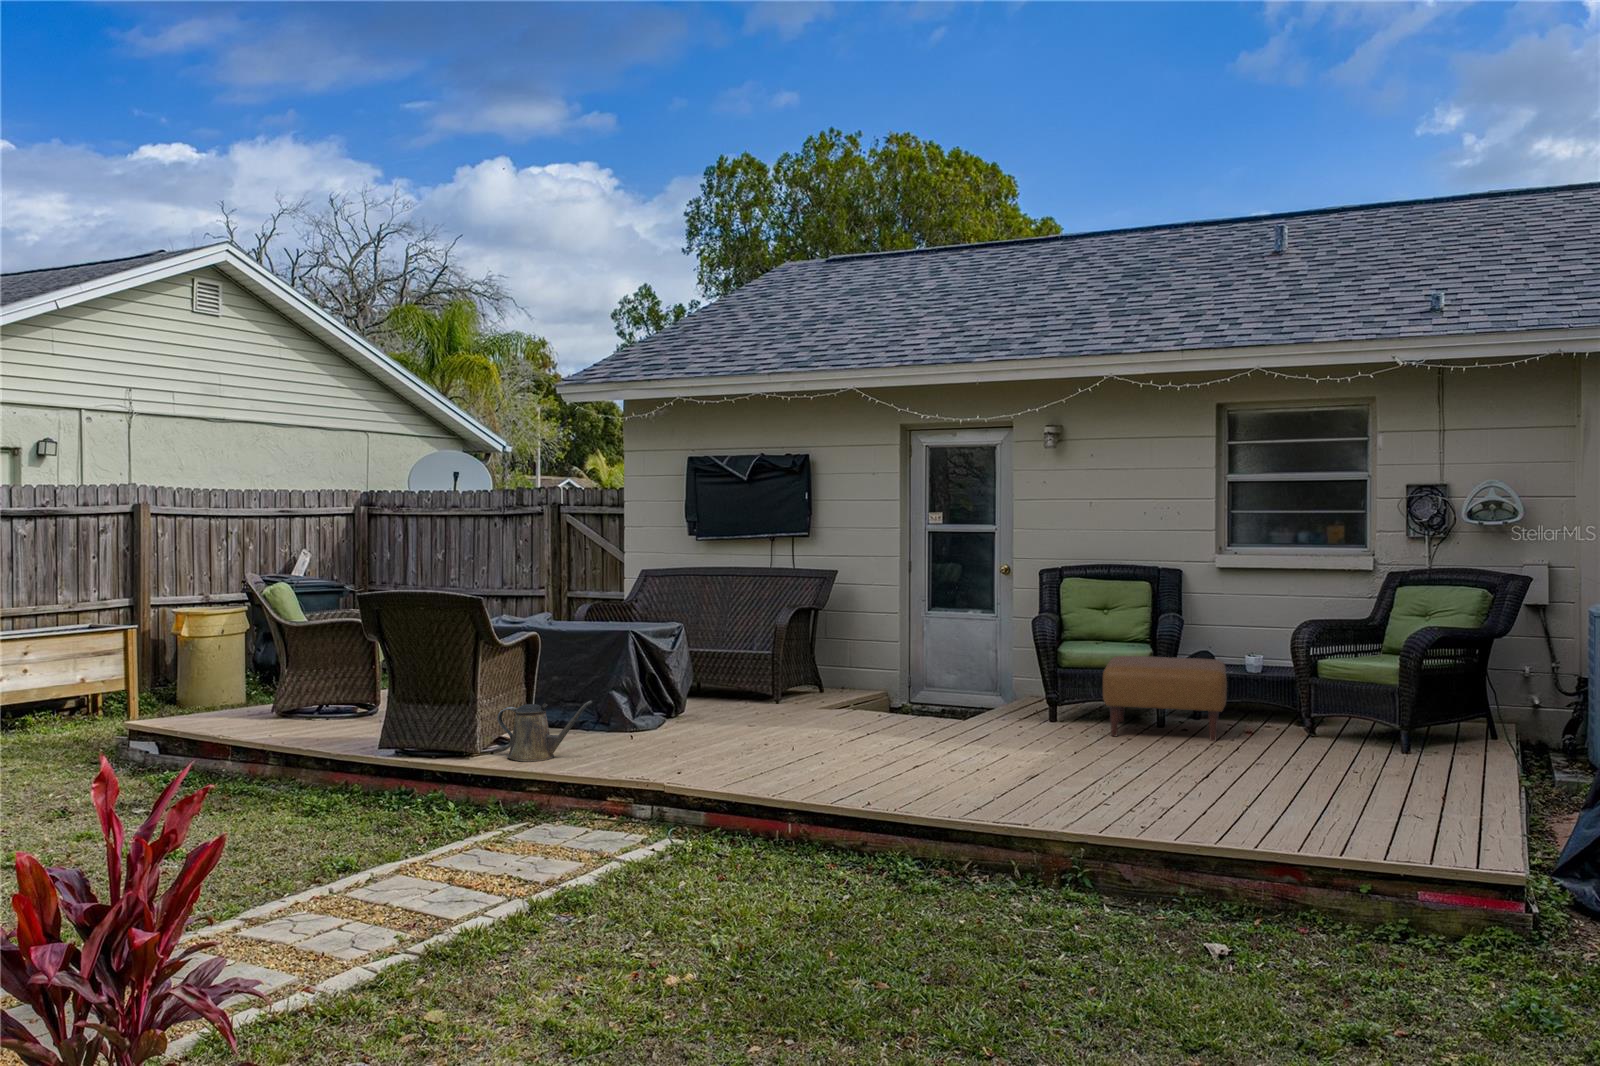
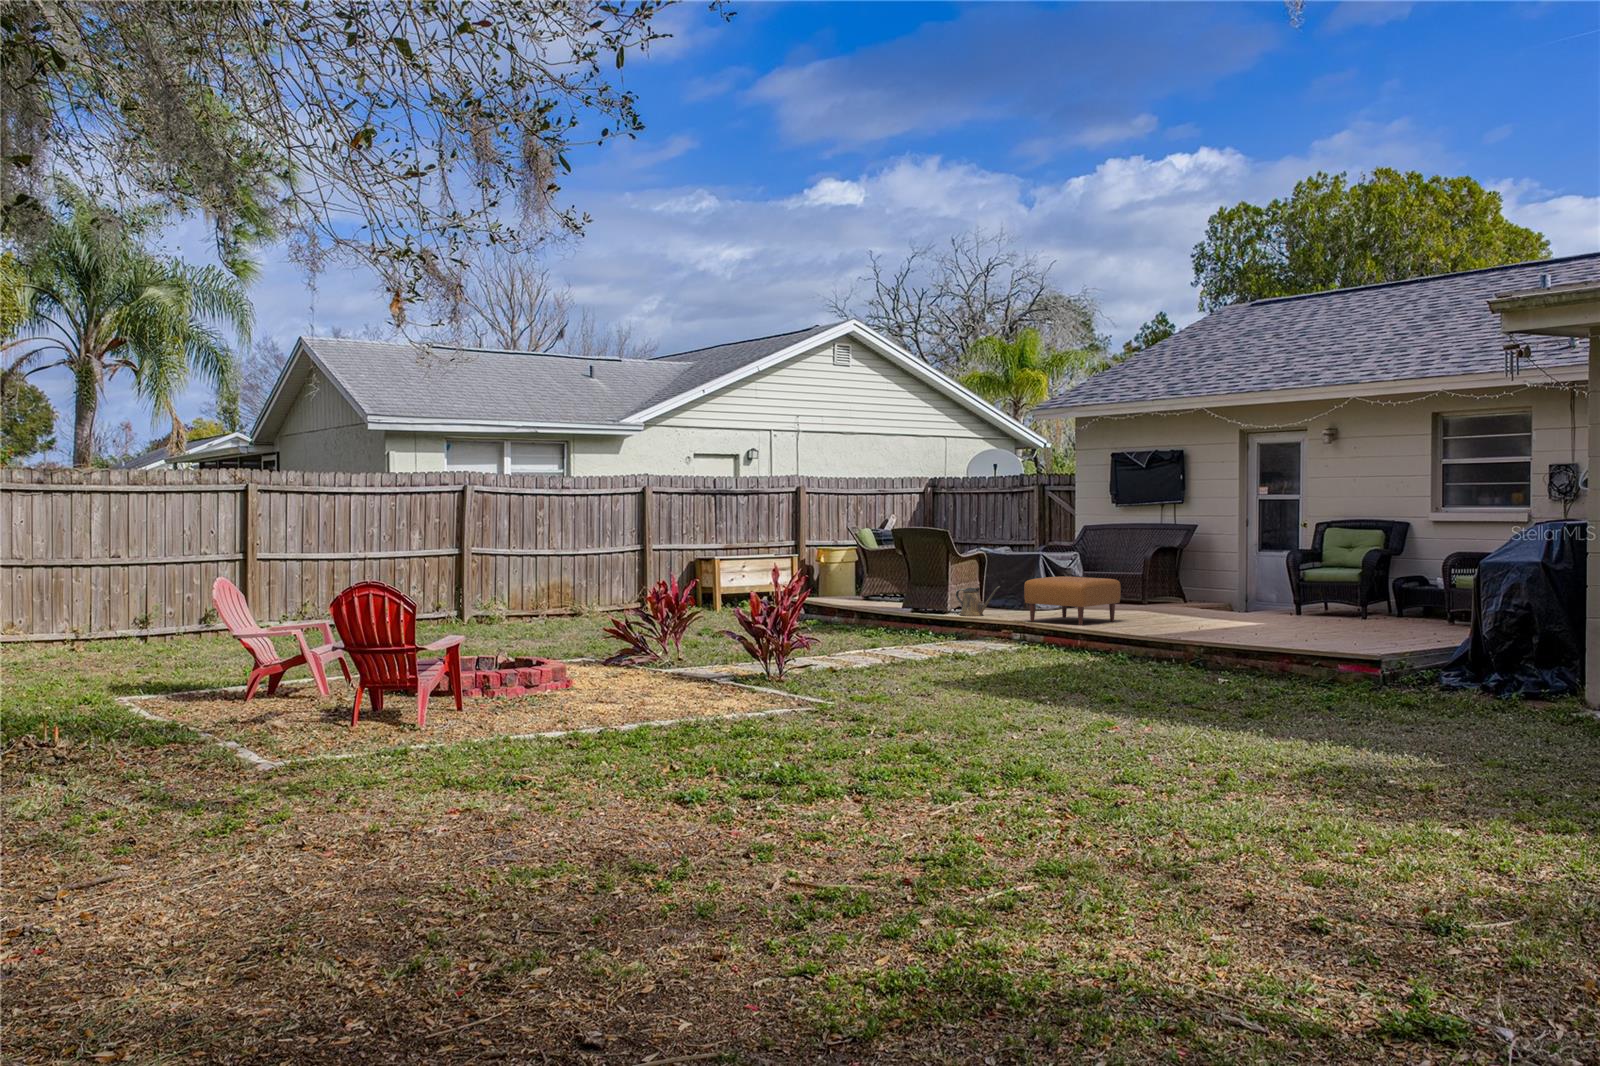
ottoman: present [1103,656,1227,741] -> present [1024,576,1121,625]

